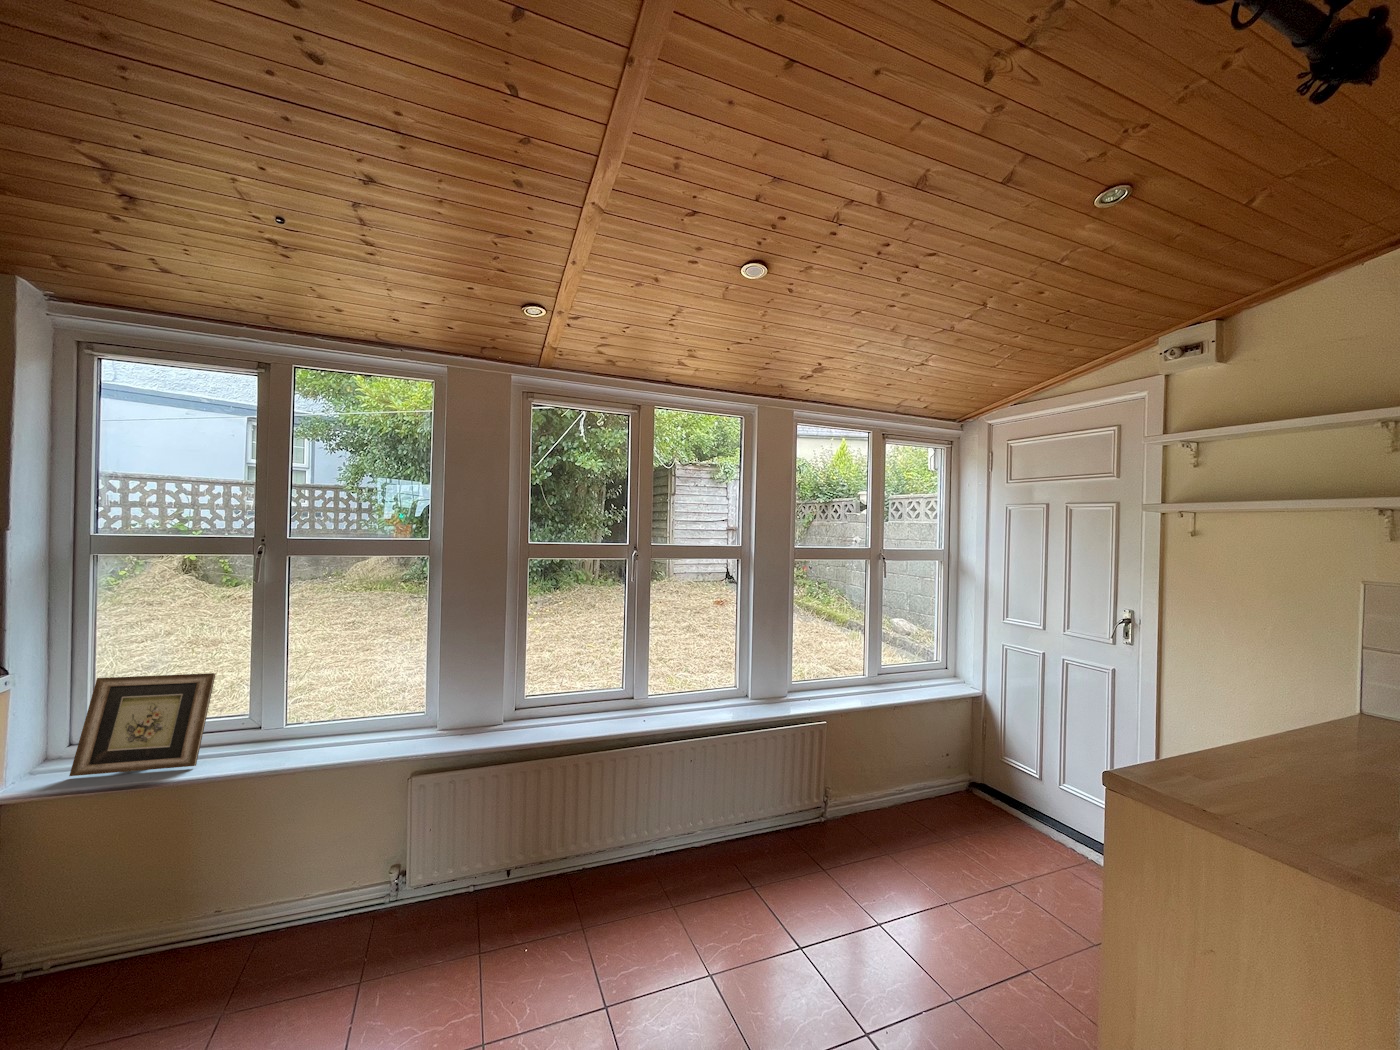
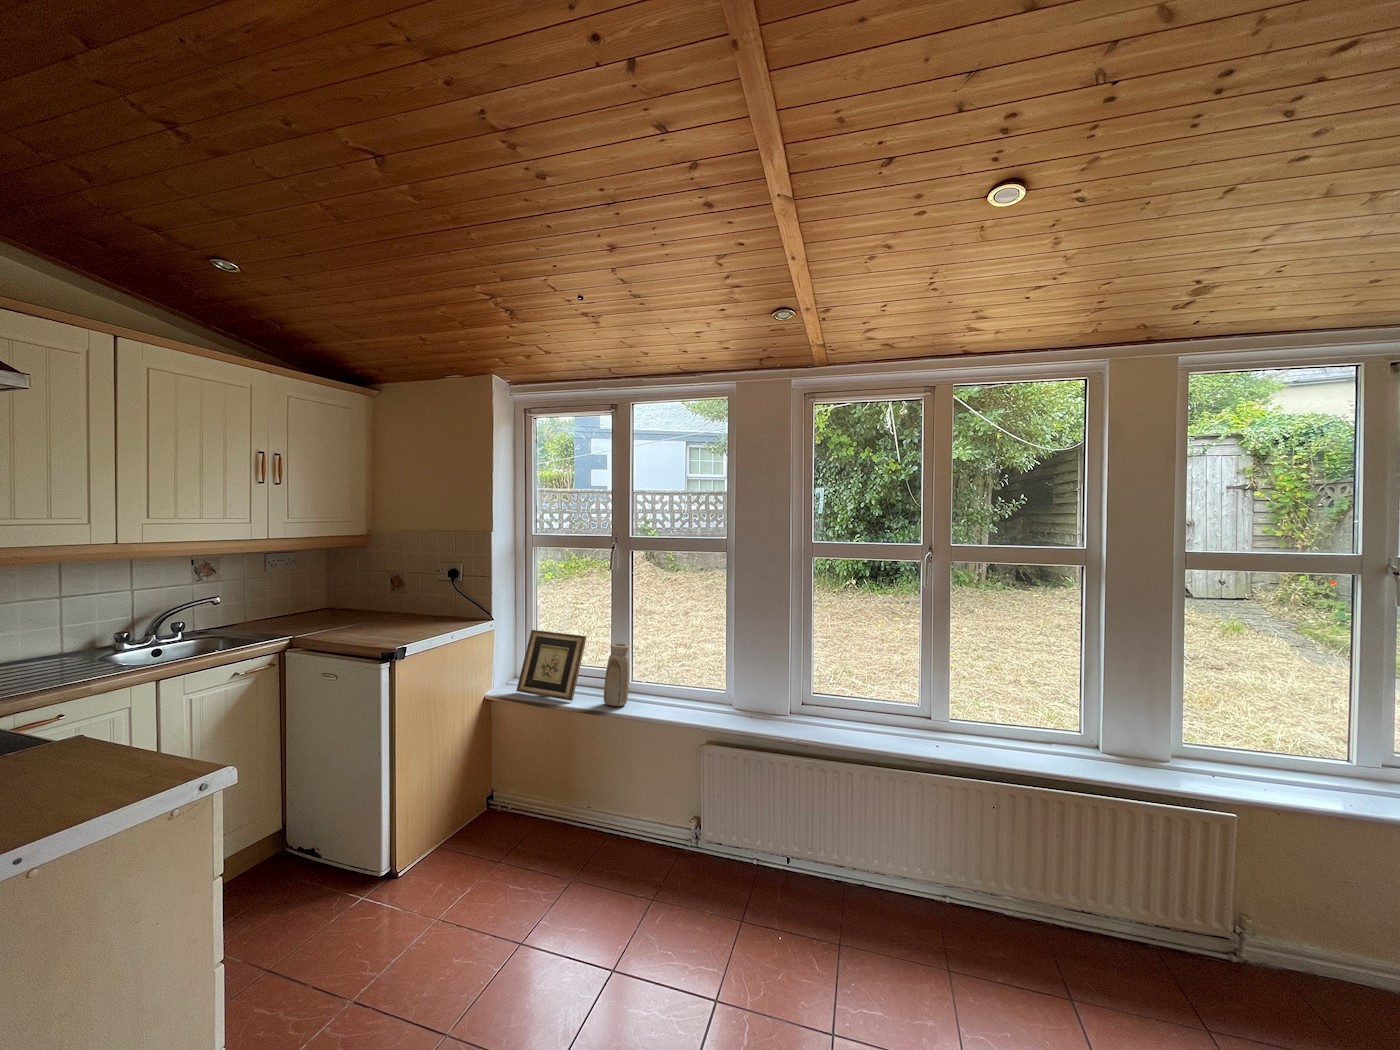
vase: none [254,675,294,757] -> present [604,644,629,706]

